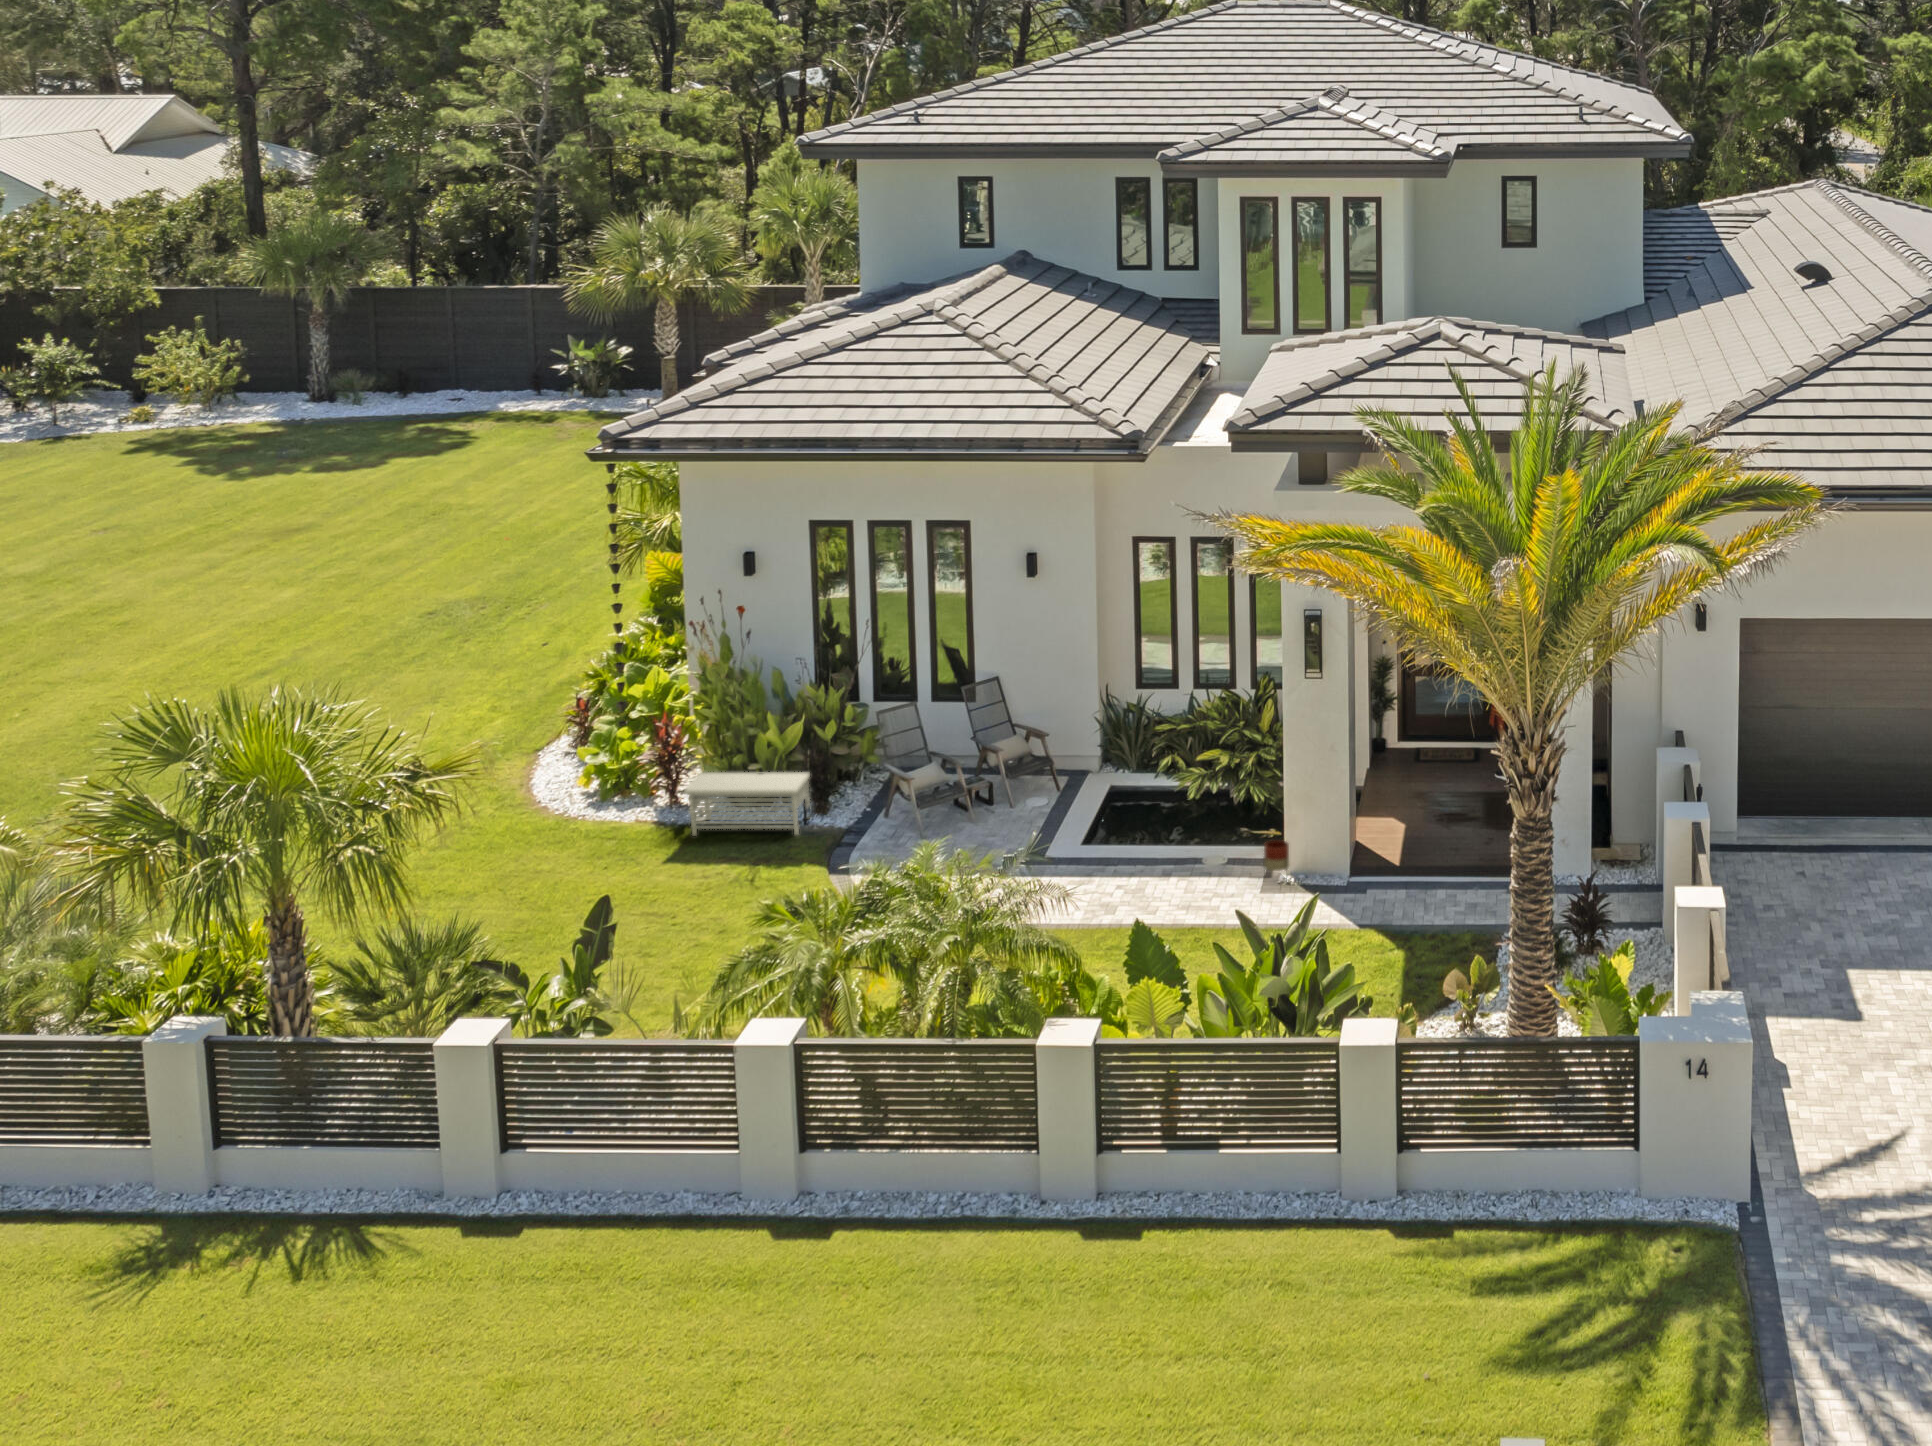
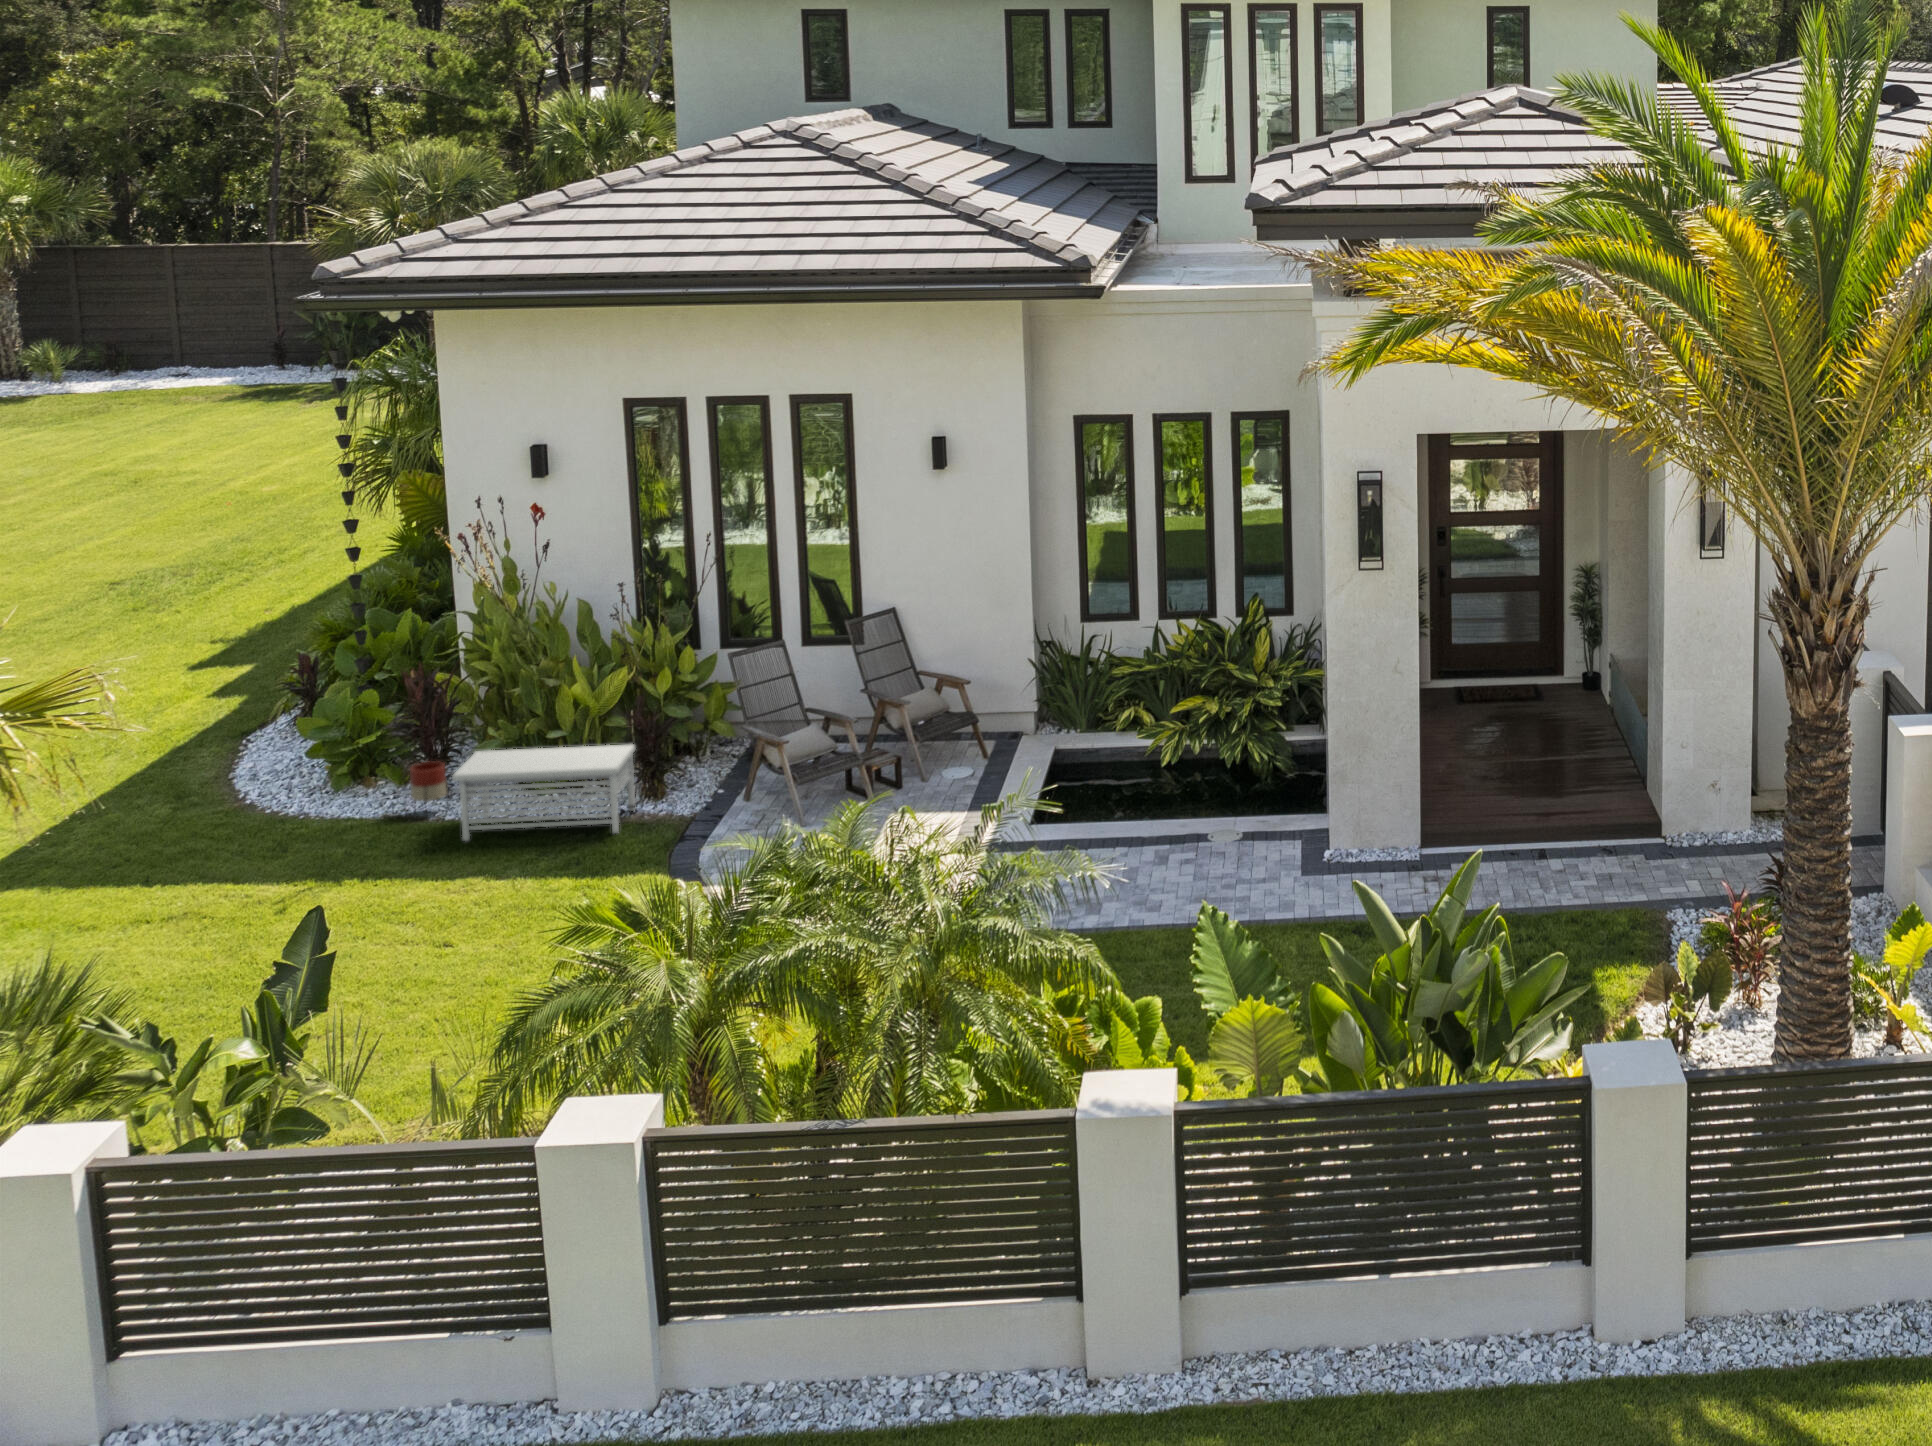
planter: present [1263,840,1289,877] -> present [410,761,448,802]

